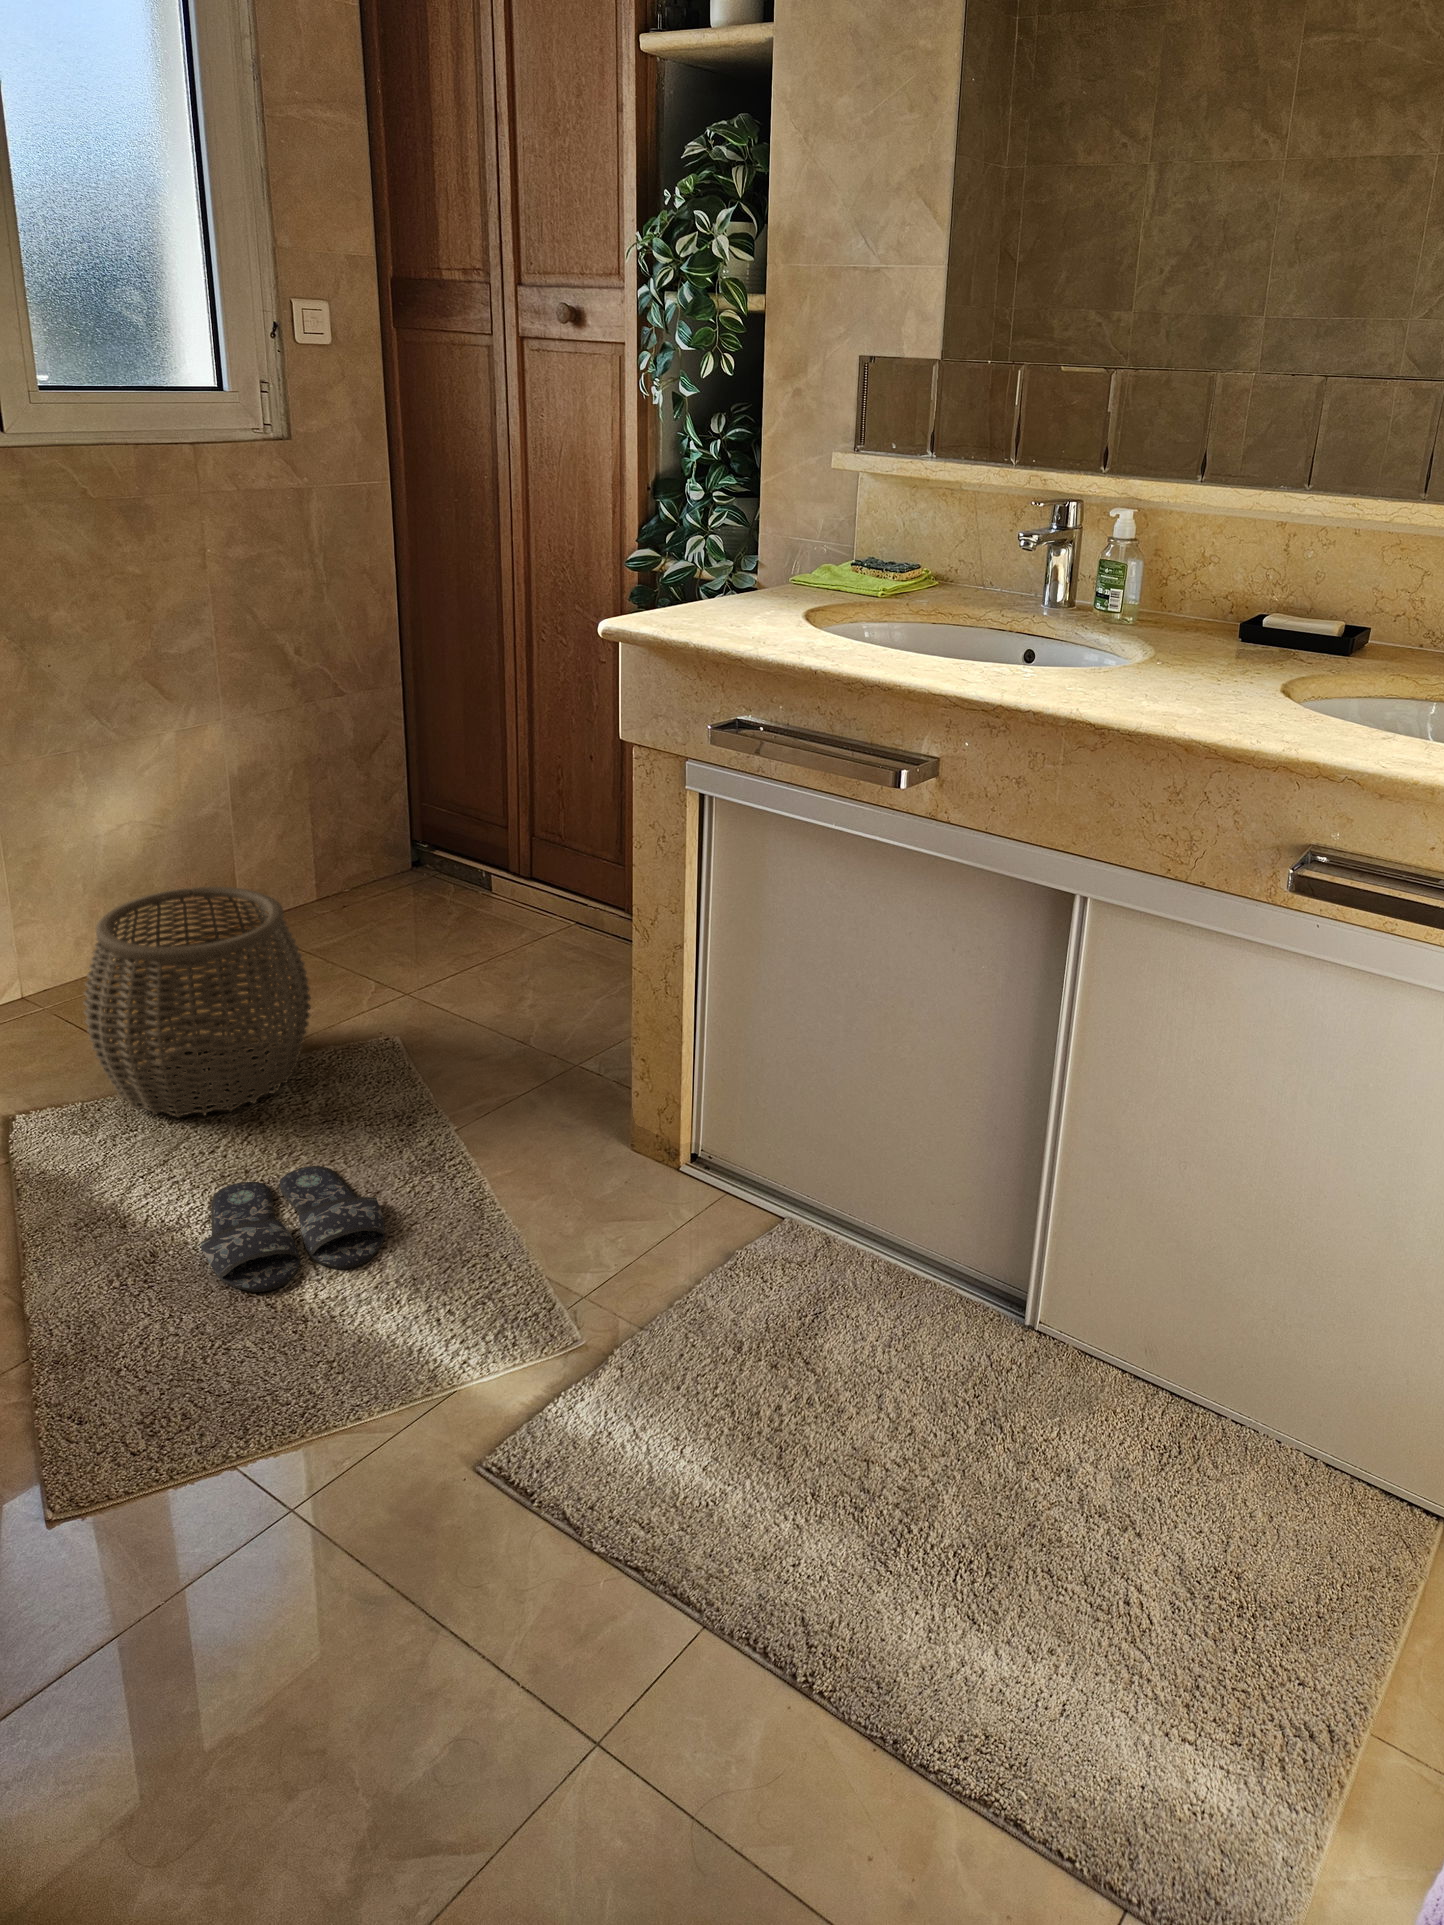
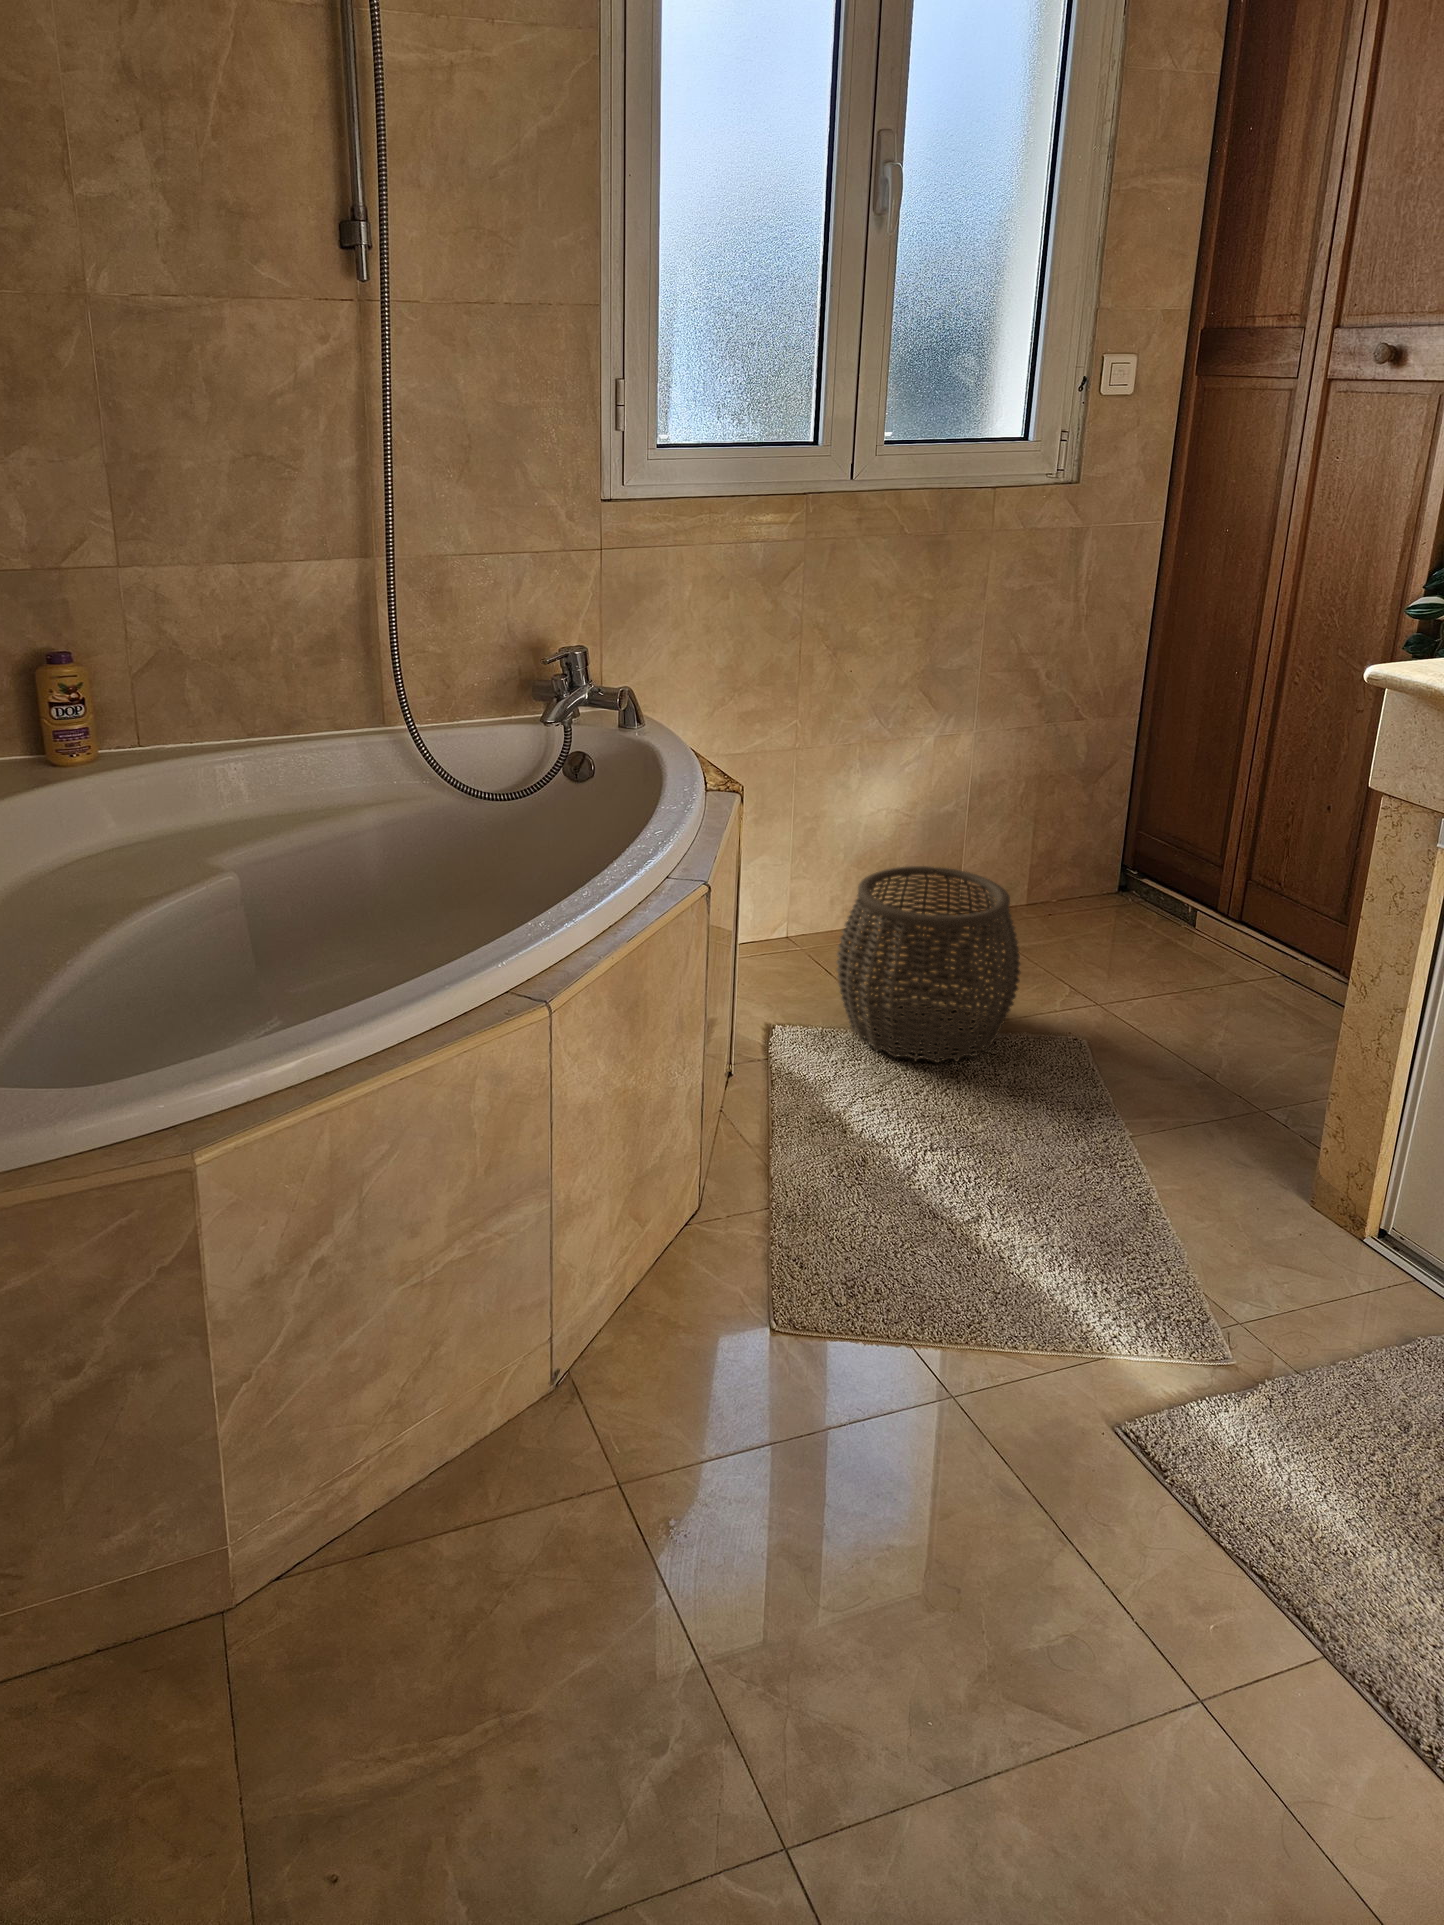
slippers: present [201,1166,384,1292] -> none [901,1123,1057,1222]

